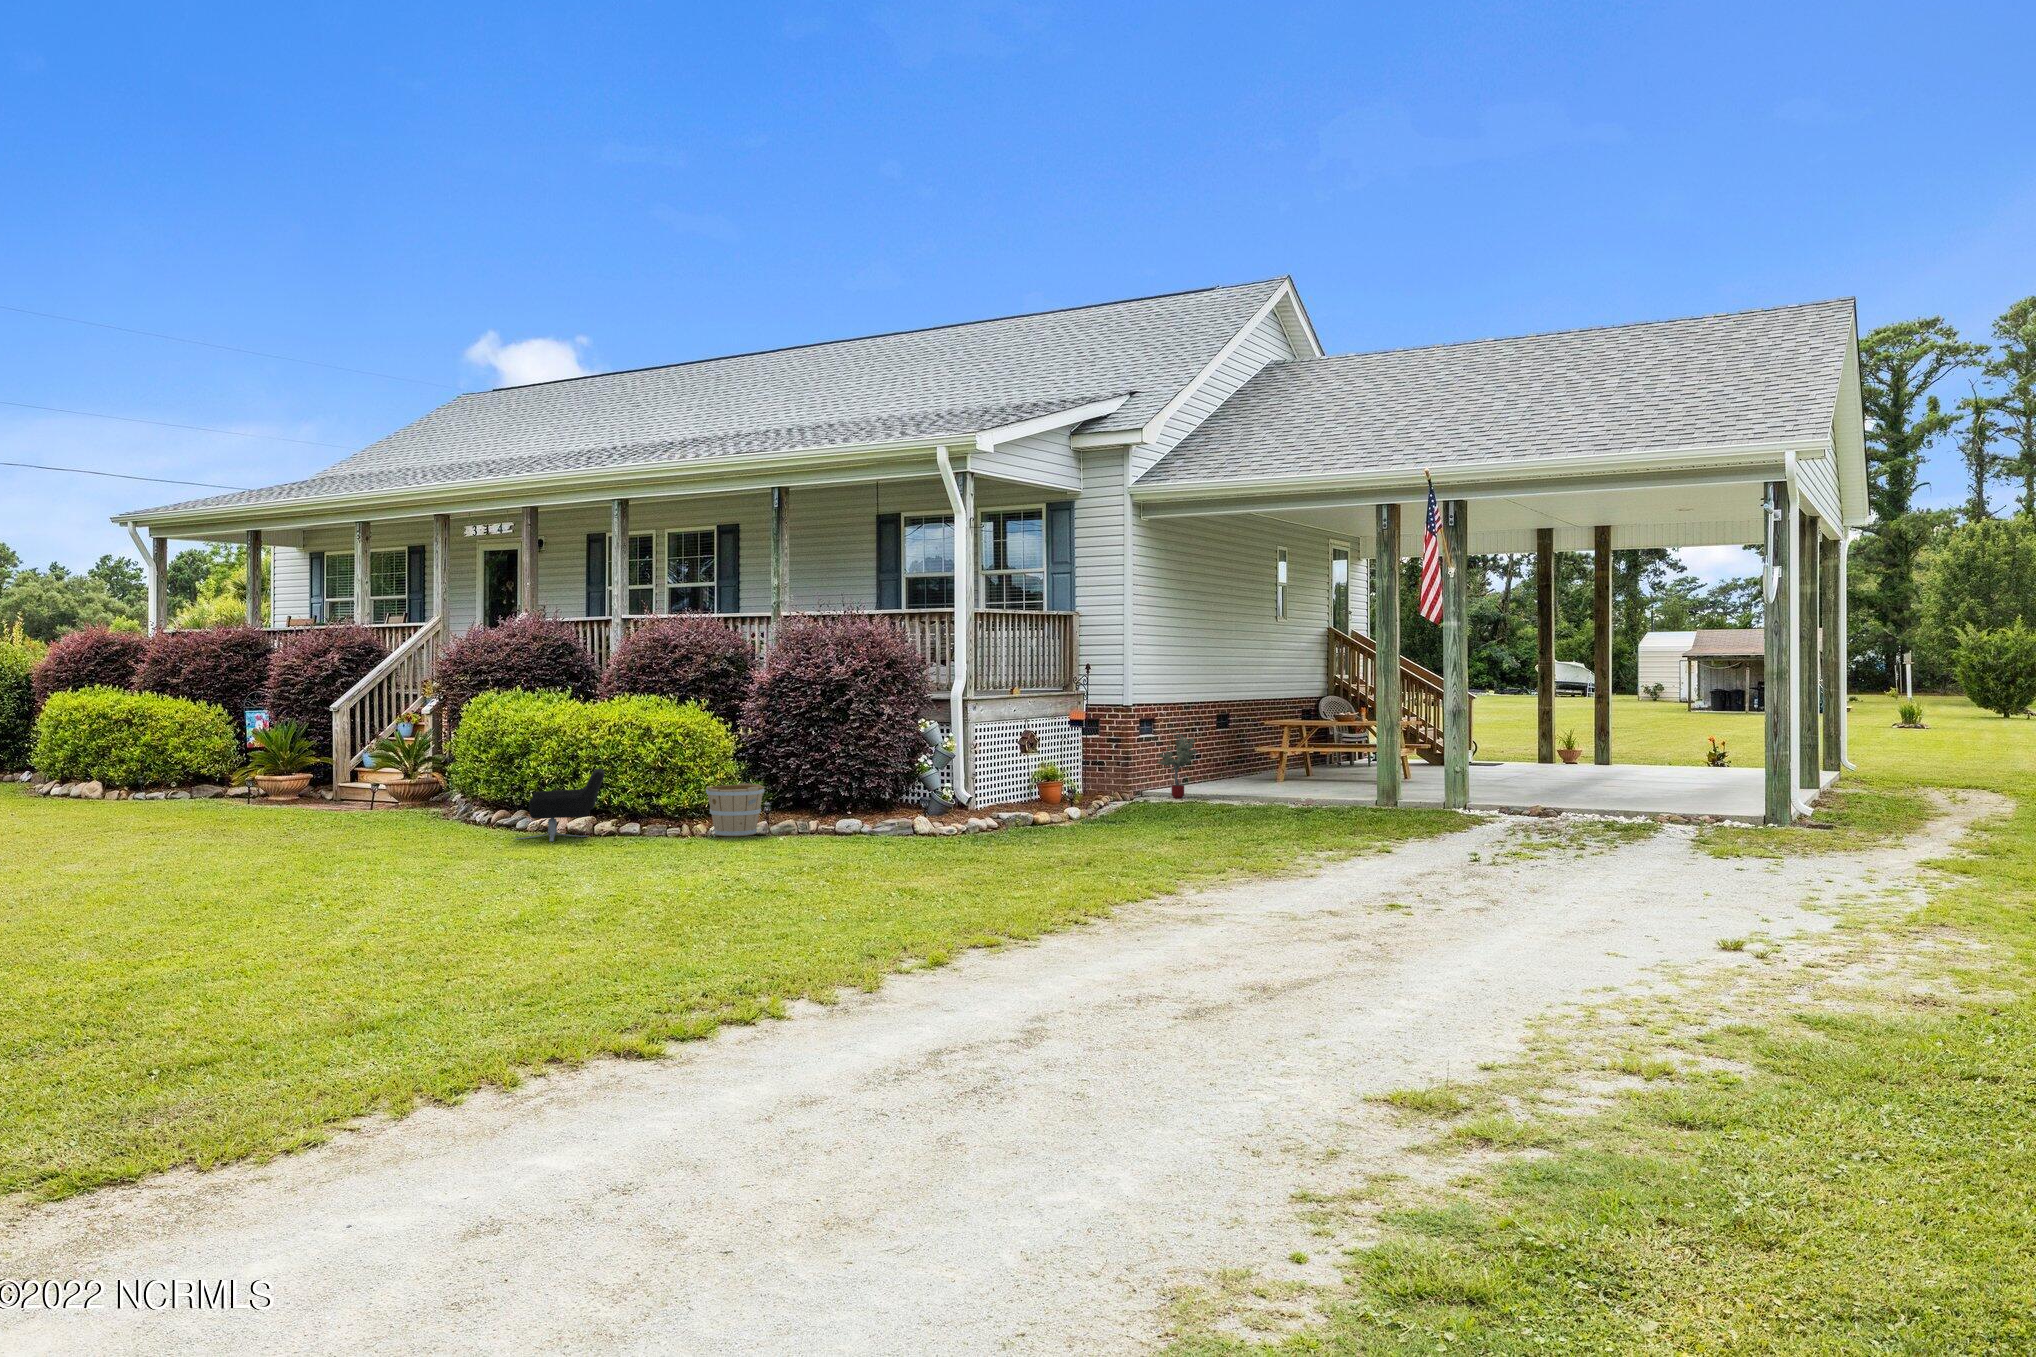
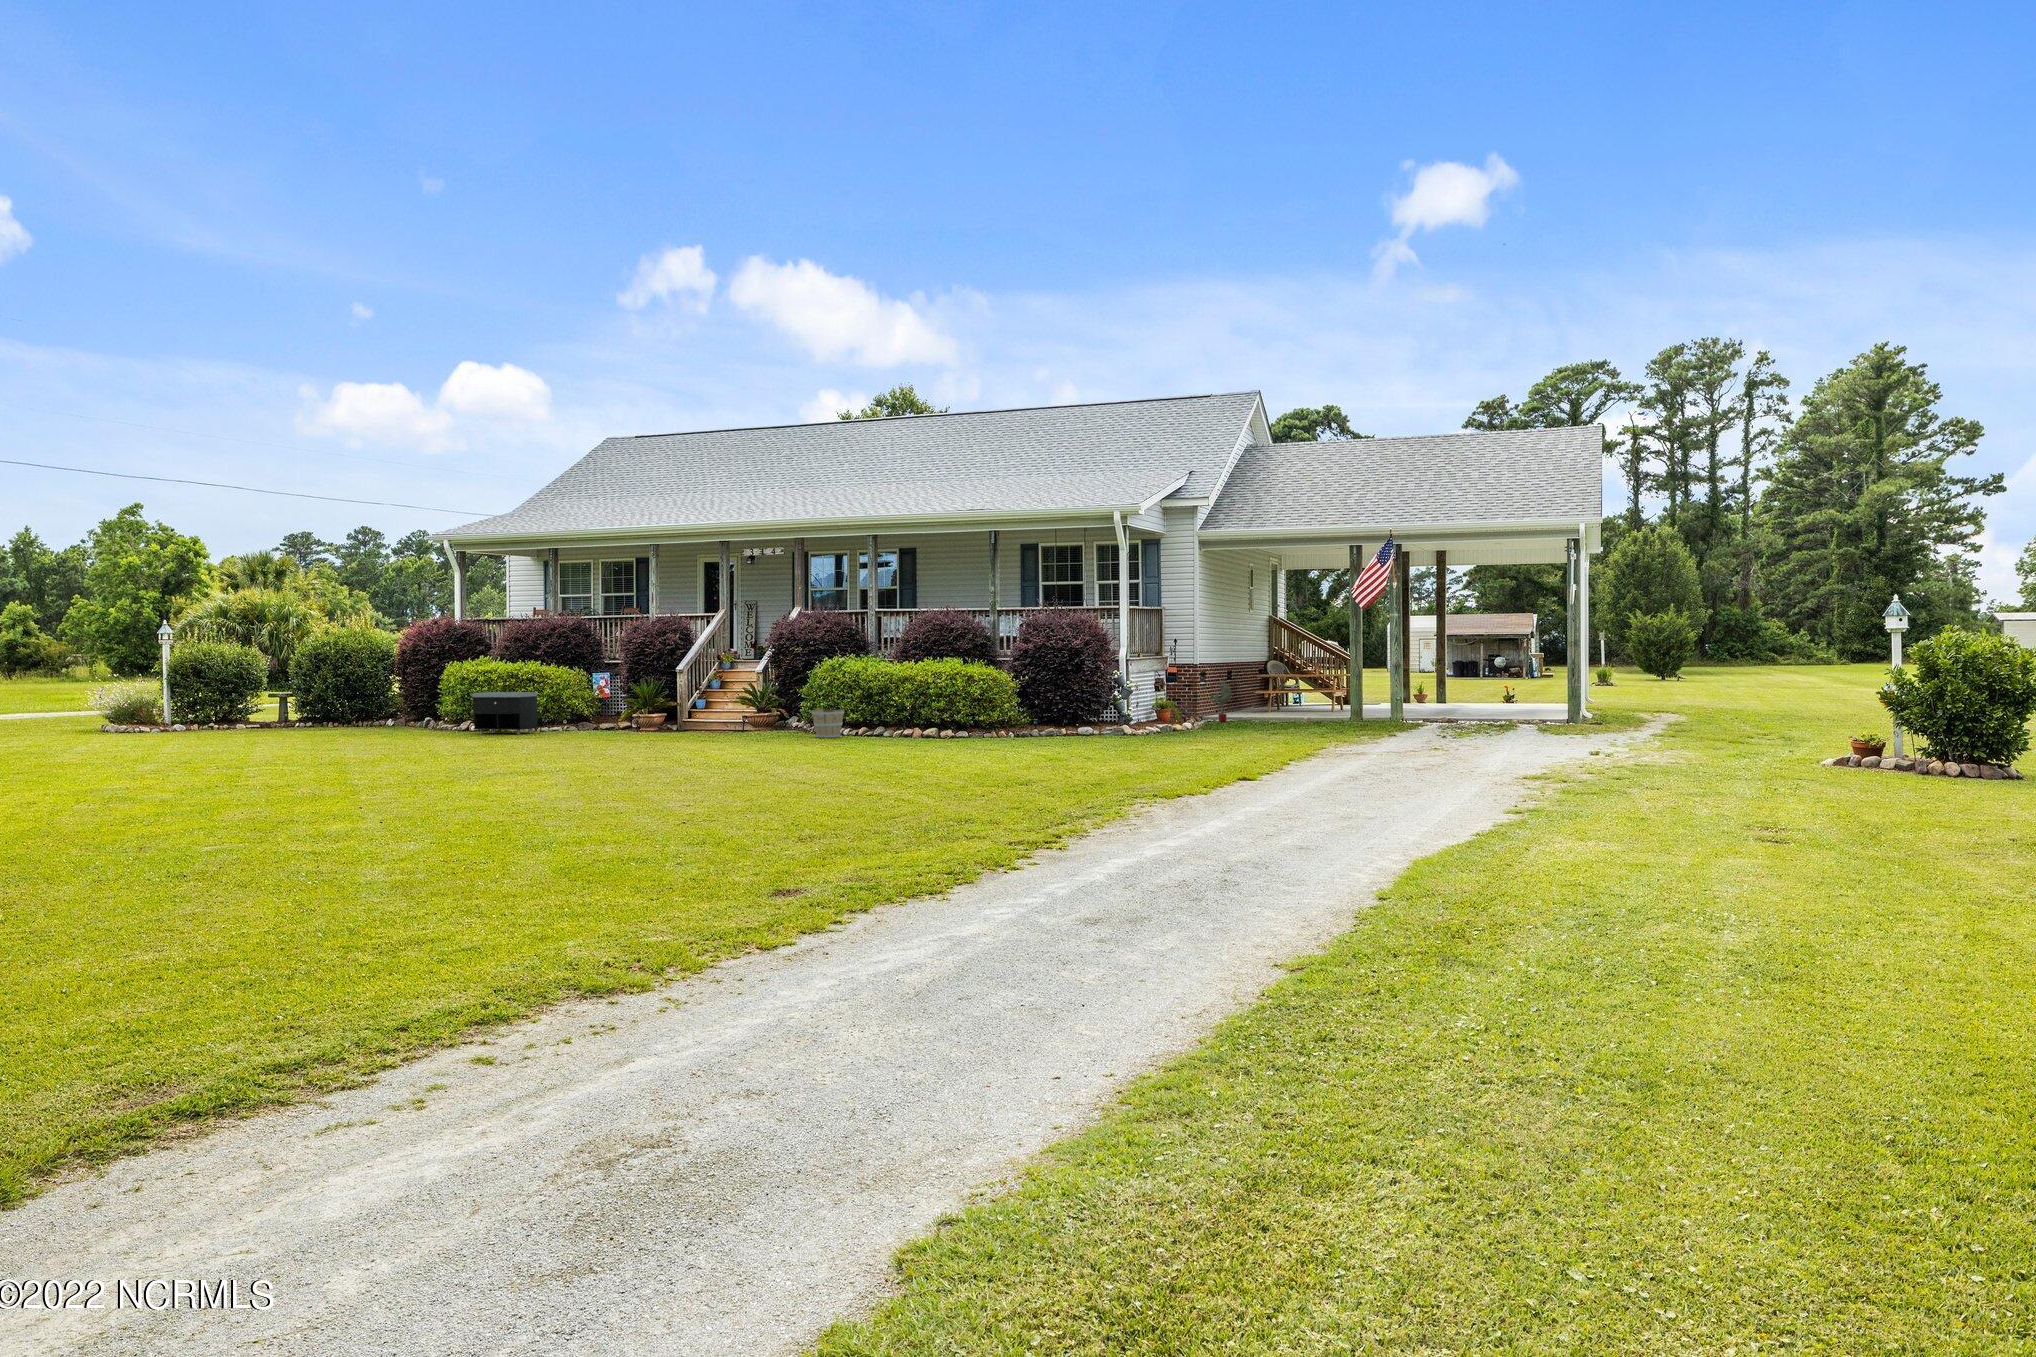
storage bench: none [30,736,124,800] -> present [472,692,537,734]
lounge chair: present [516,768,604,841] -> none [907,701,958,742]
wooden bucket: present [706,783,765,836] -> present [812,709,844,738]

